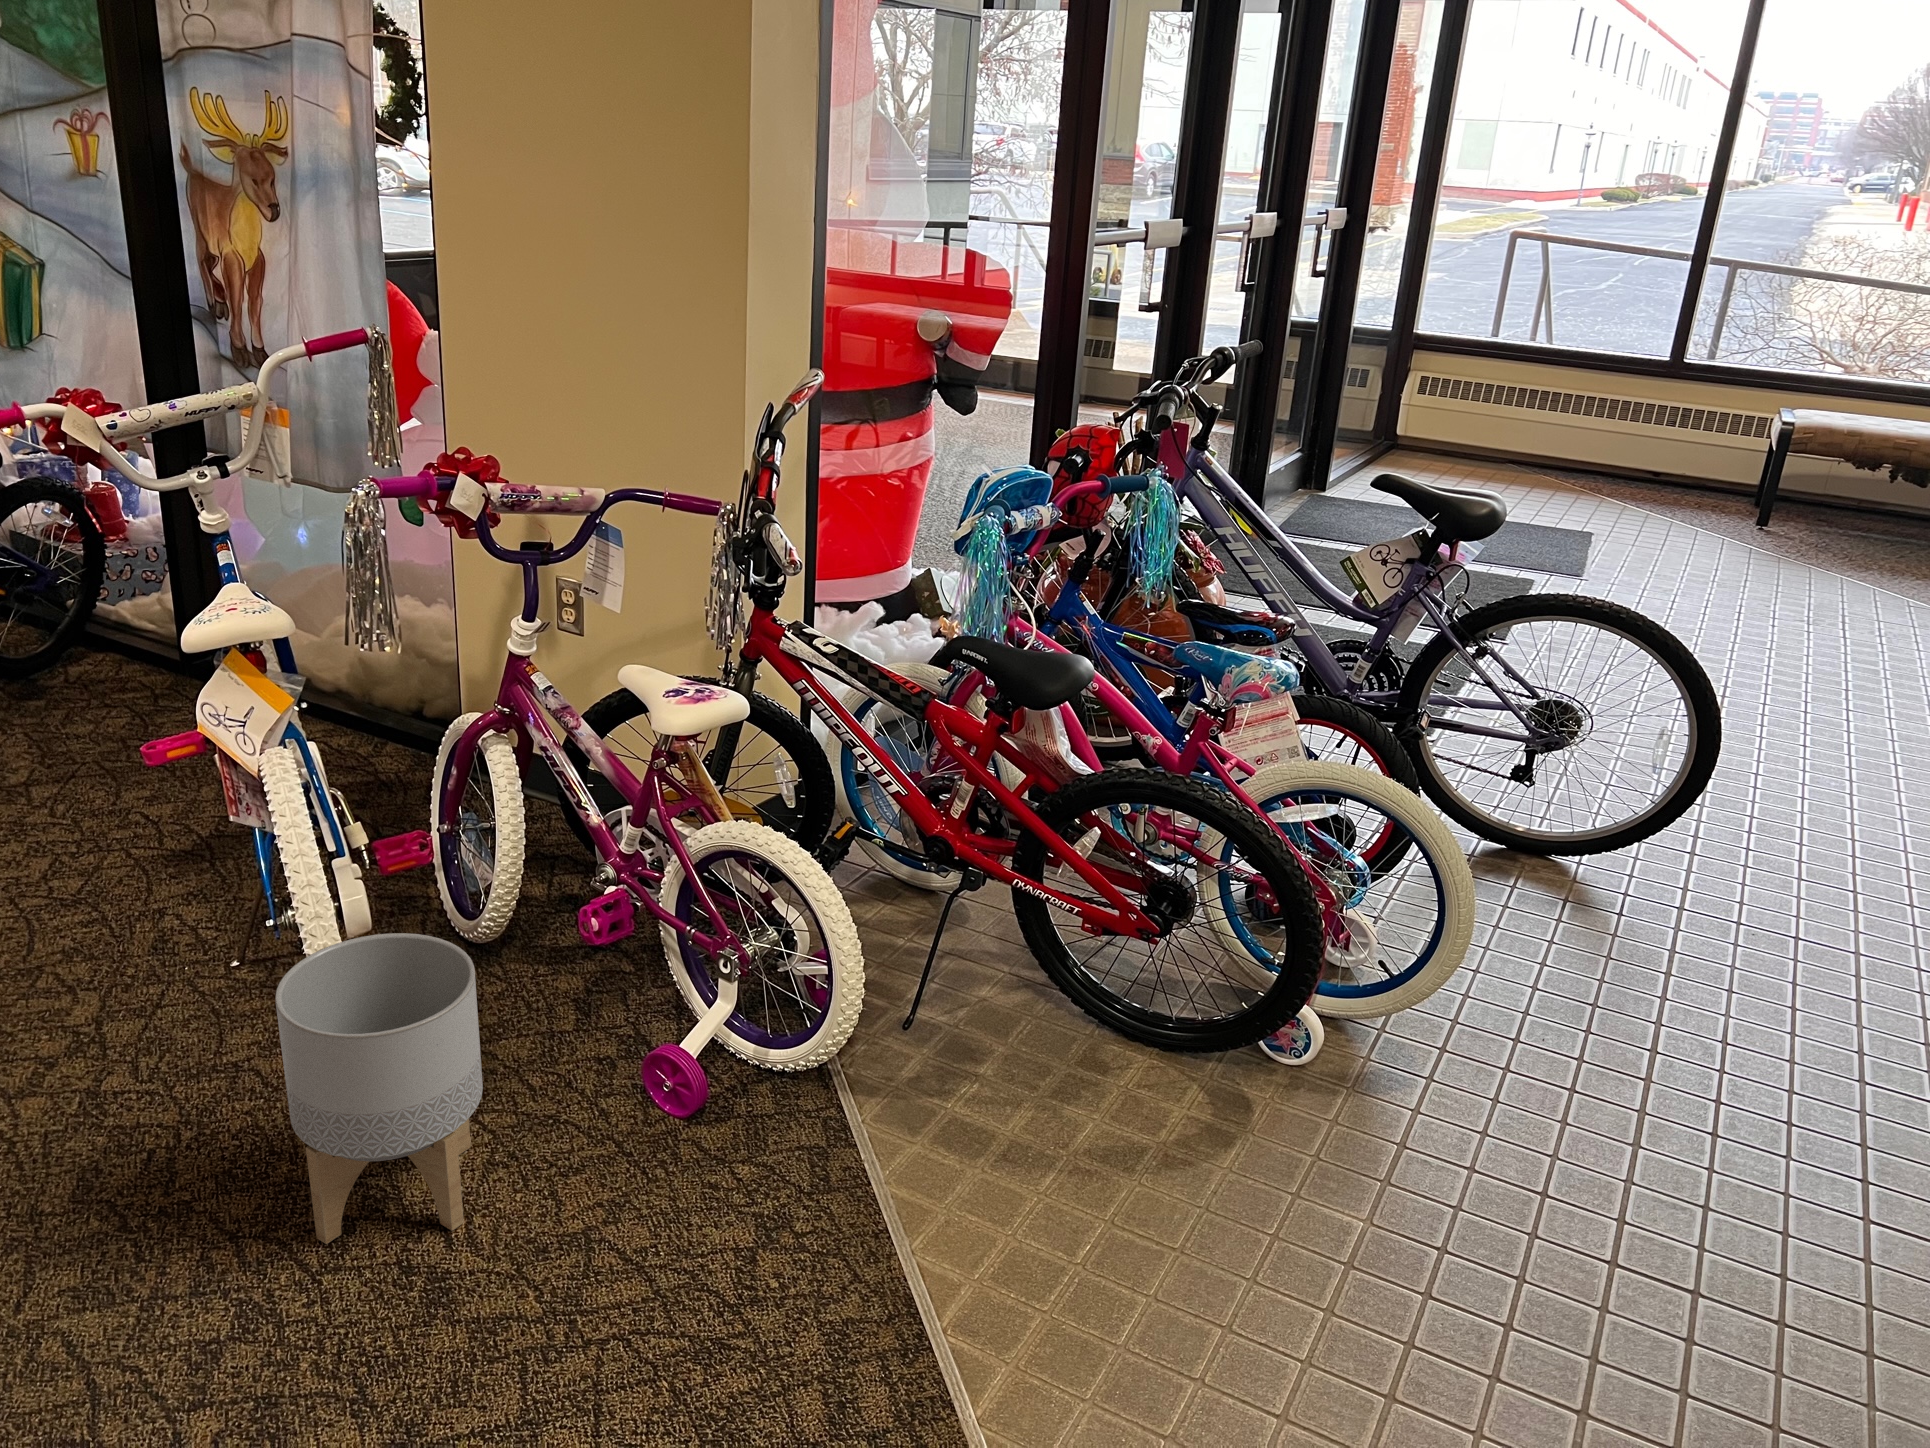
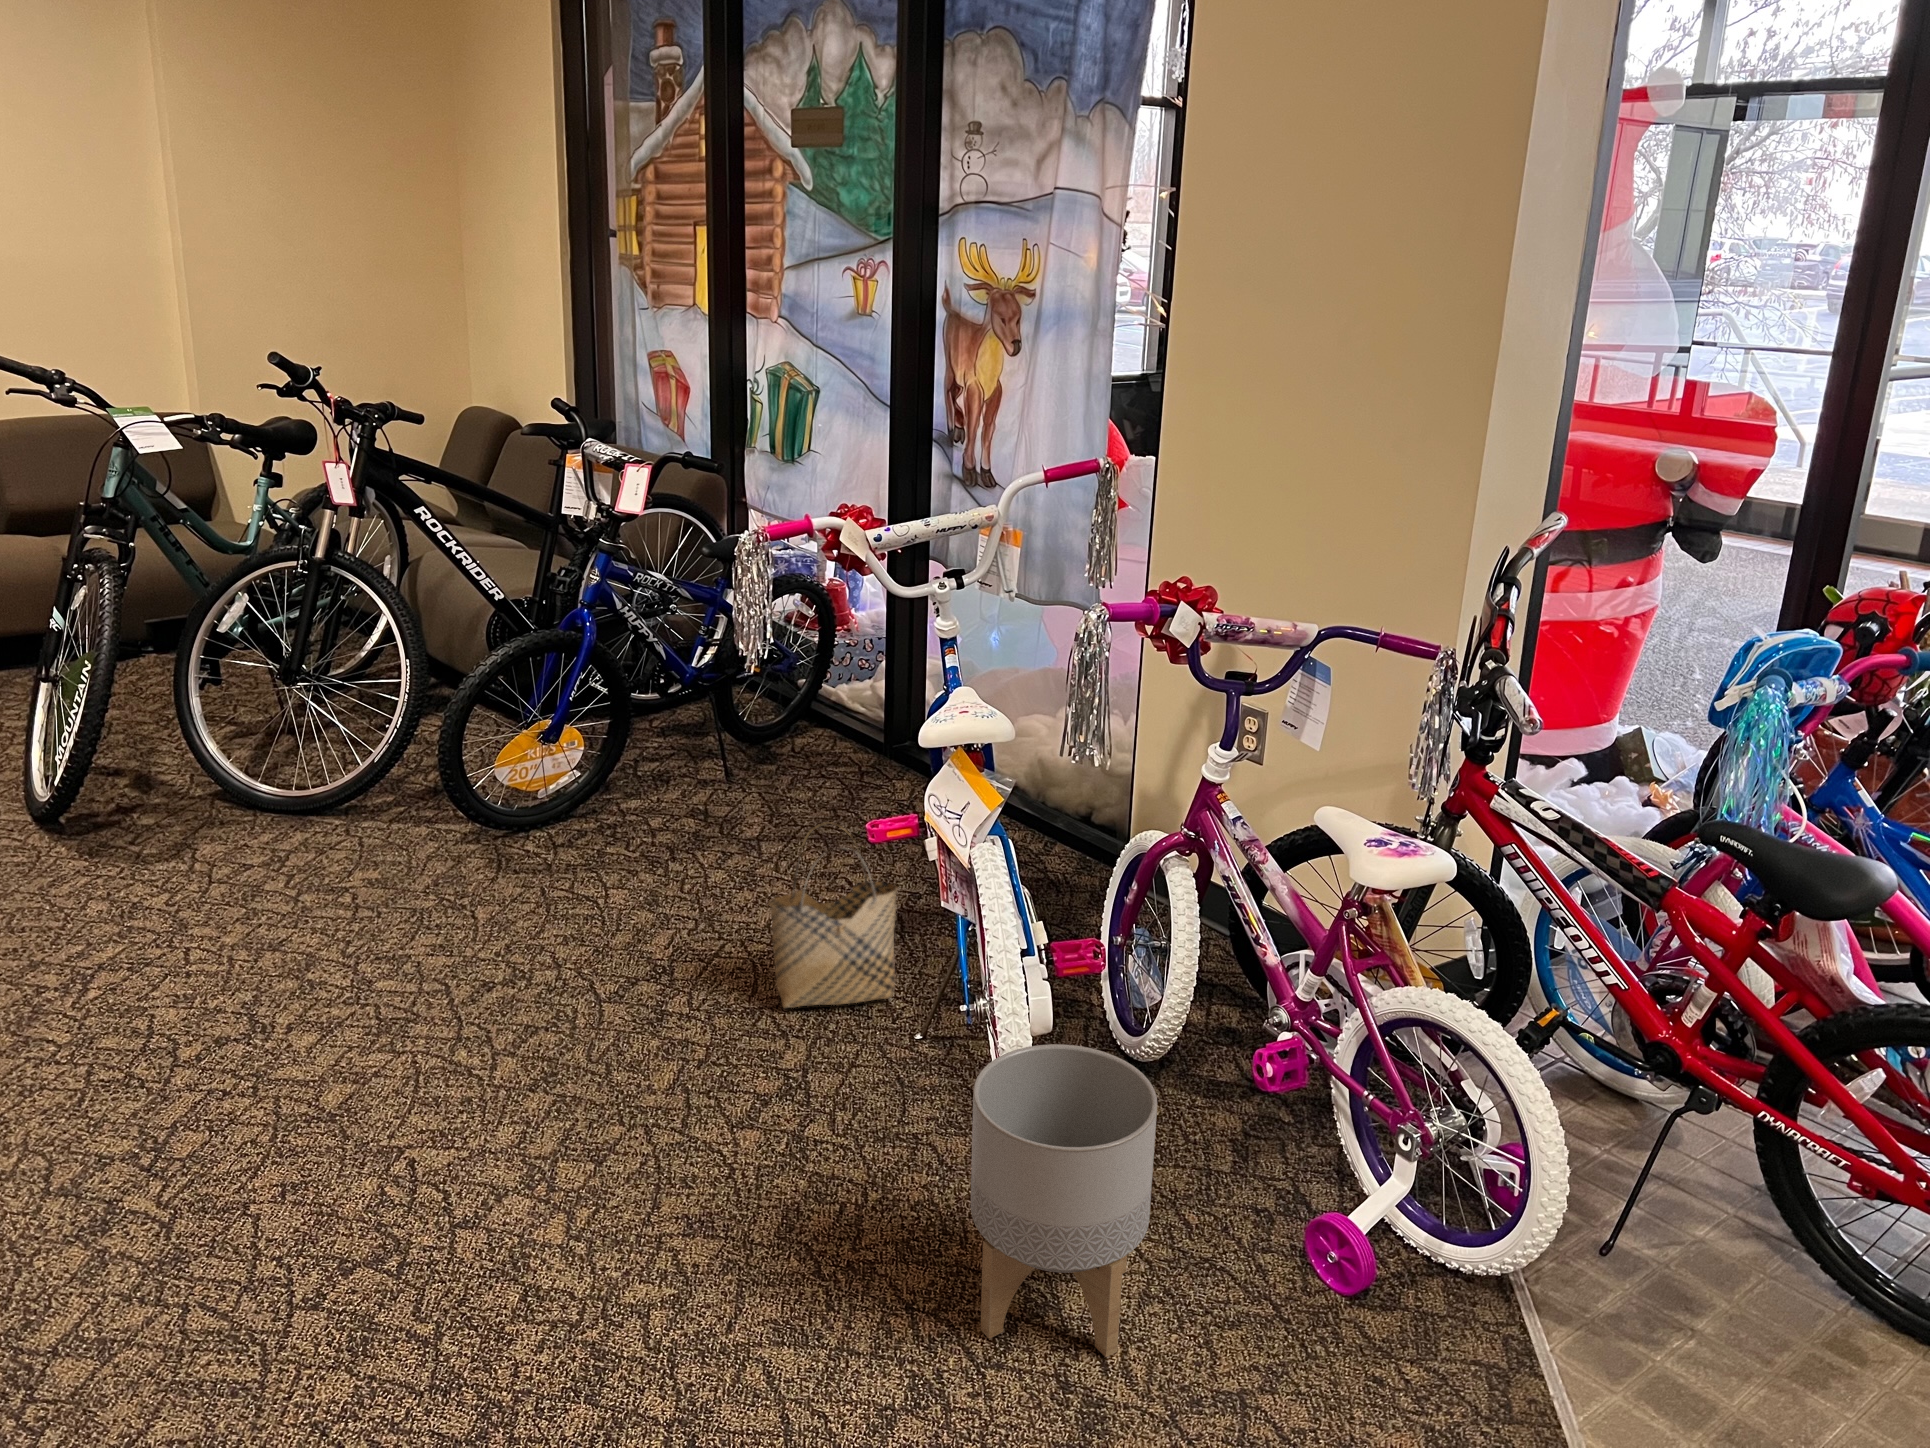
woven basket: none [29,748,203,962] -> present [768,822,897,1008]

